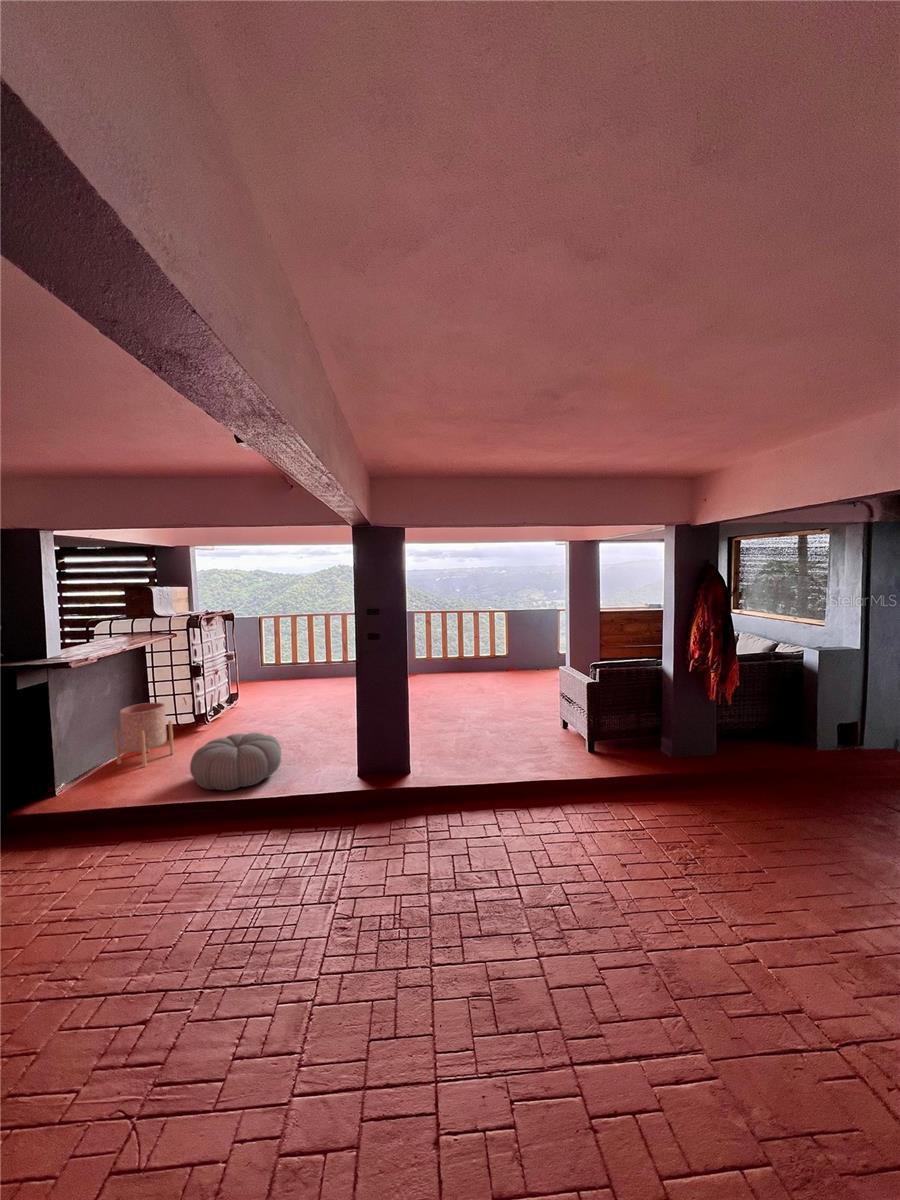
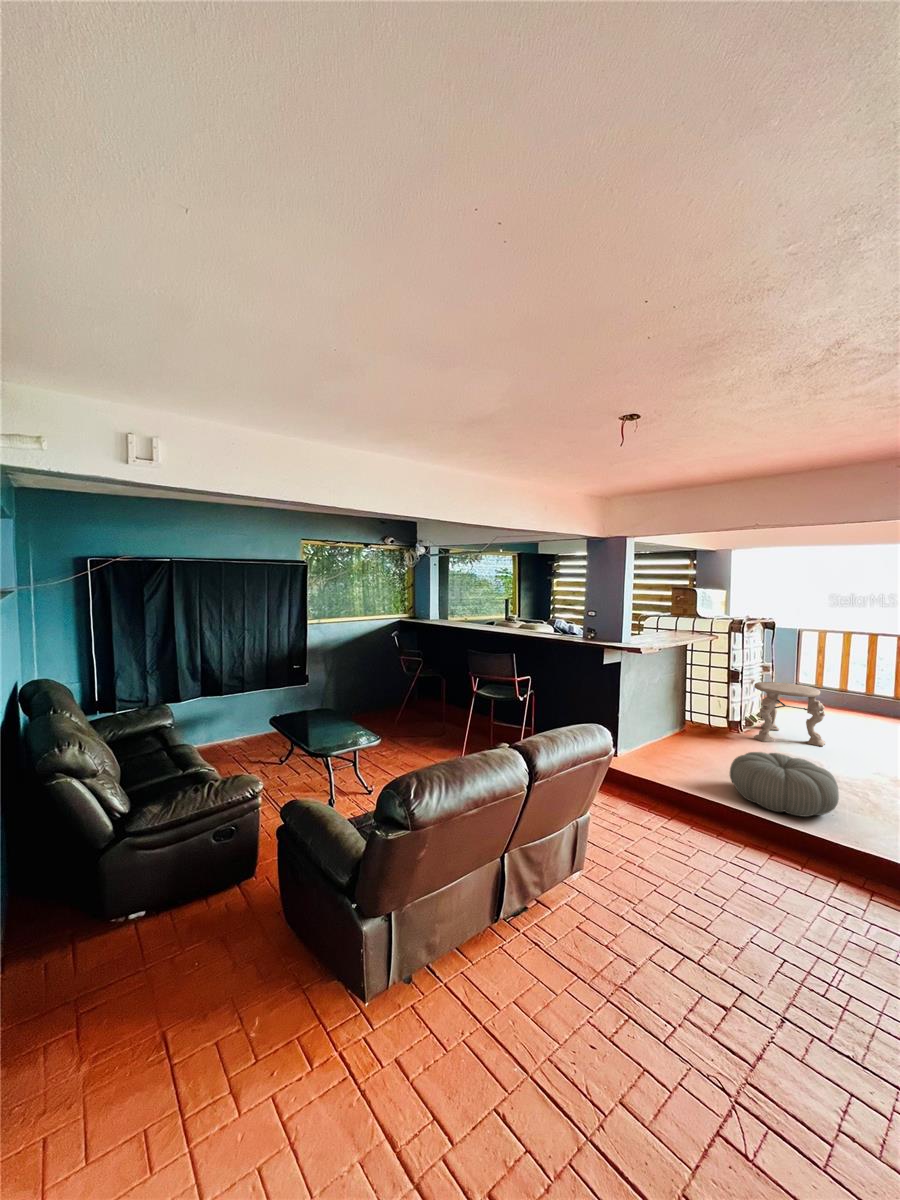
side table: none [218,666,279,726] -> present [754,682,825,747]
planter: present [115,703,174,767] -> none [659,696,709,755]

